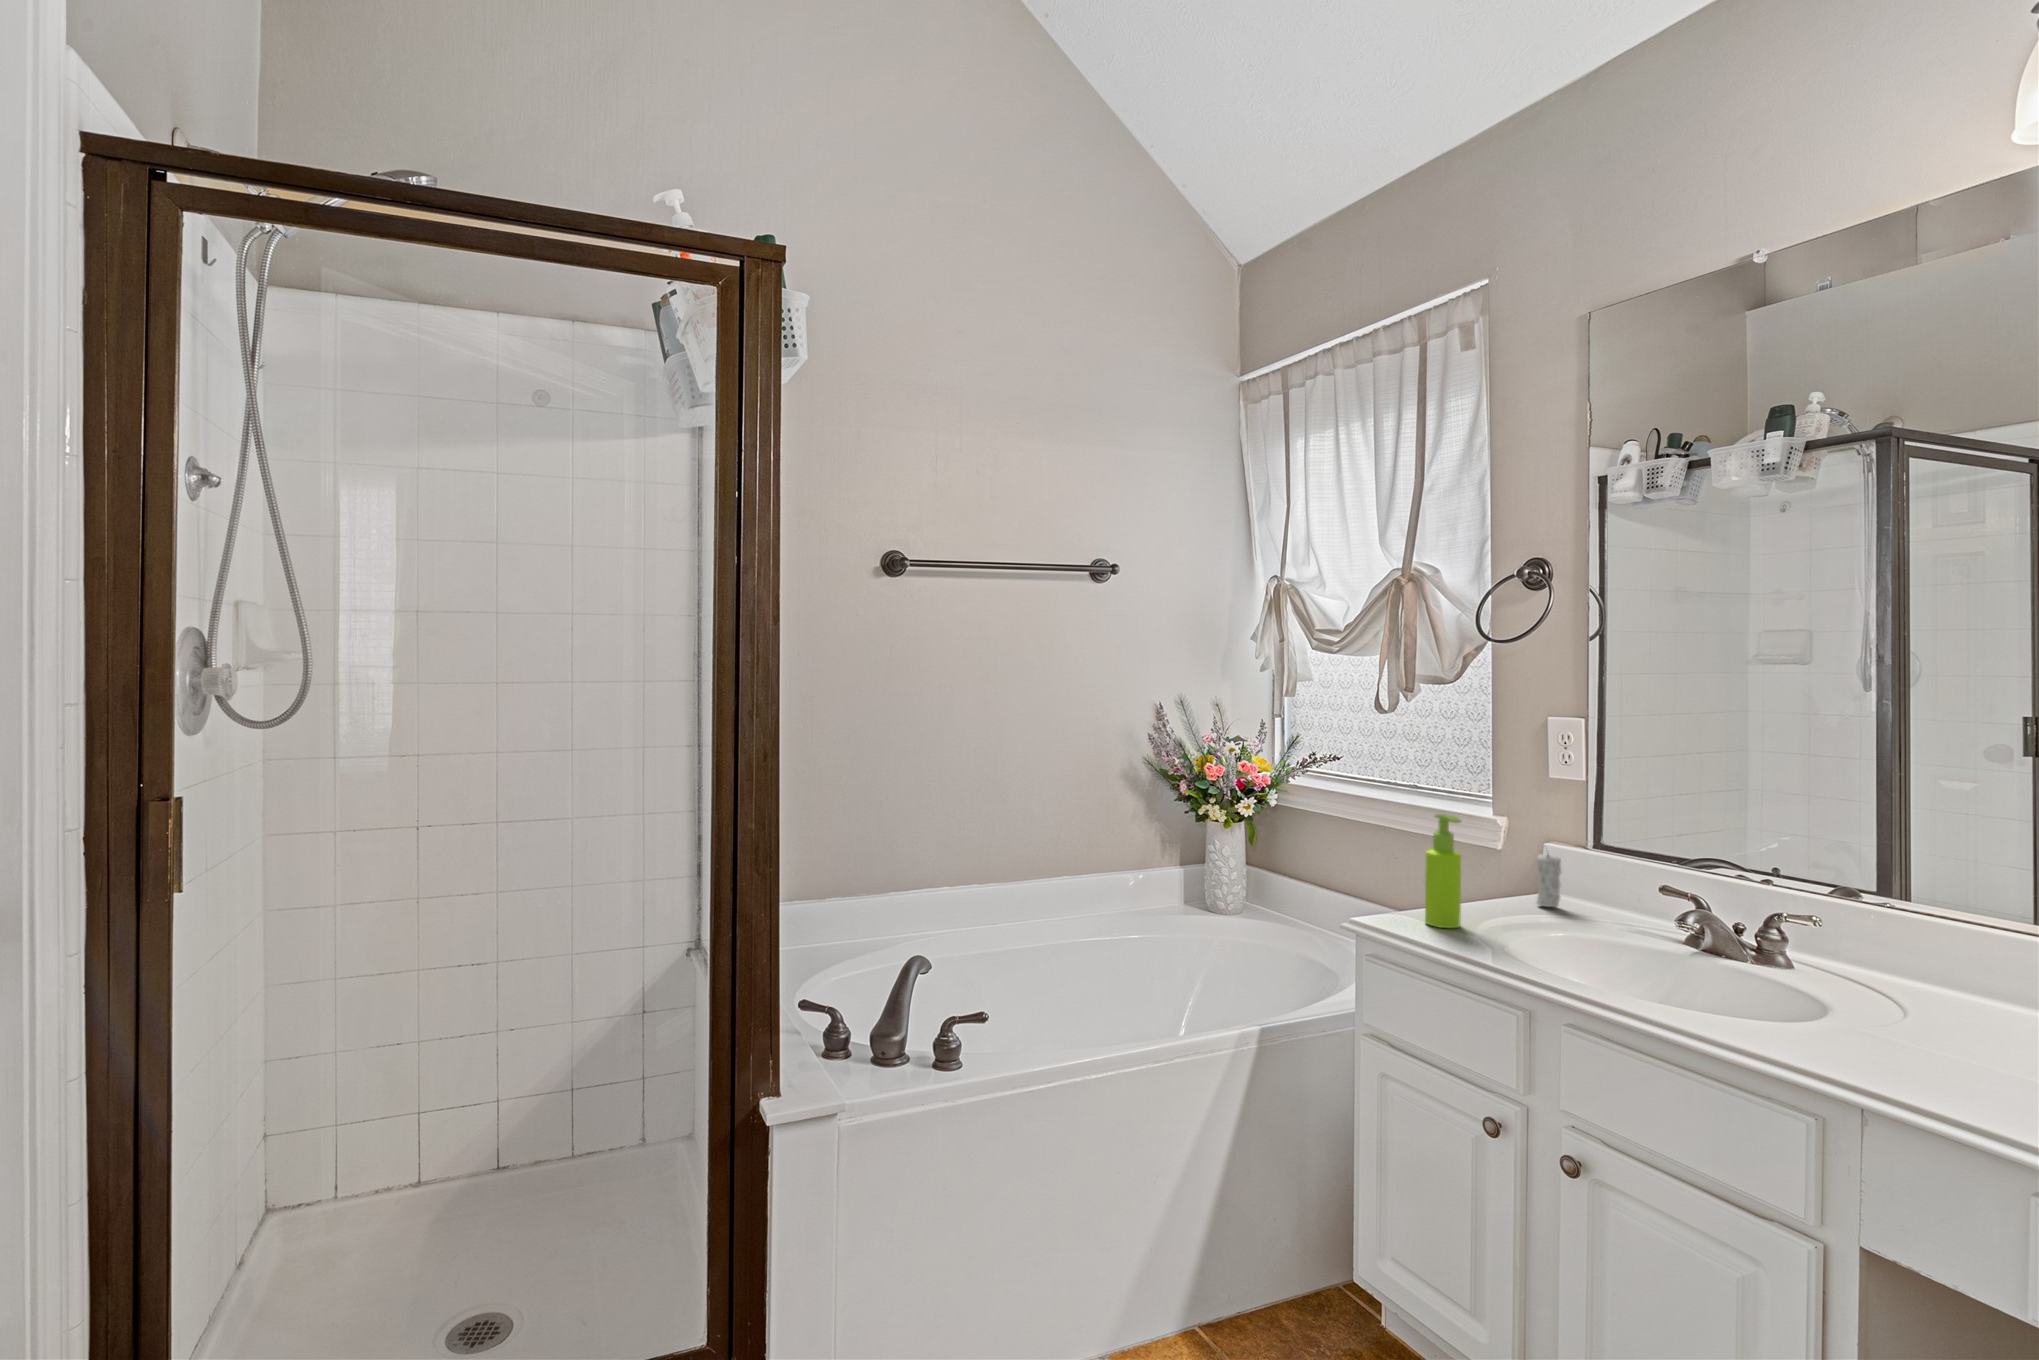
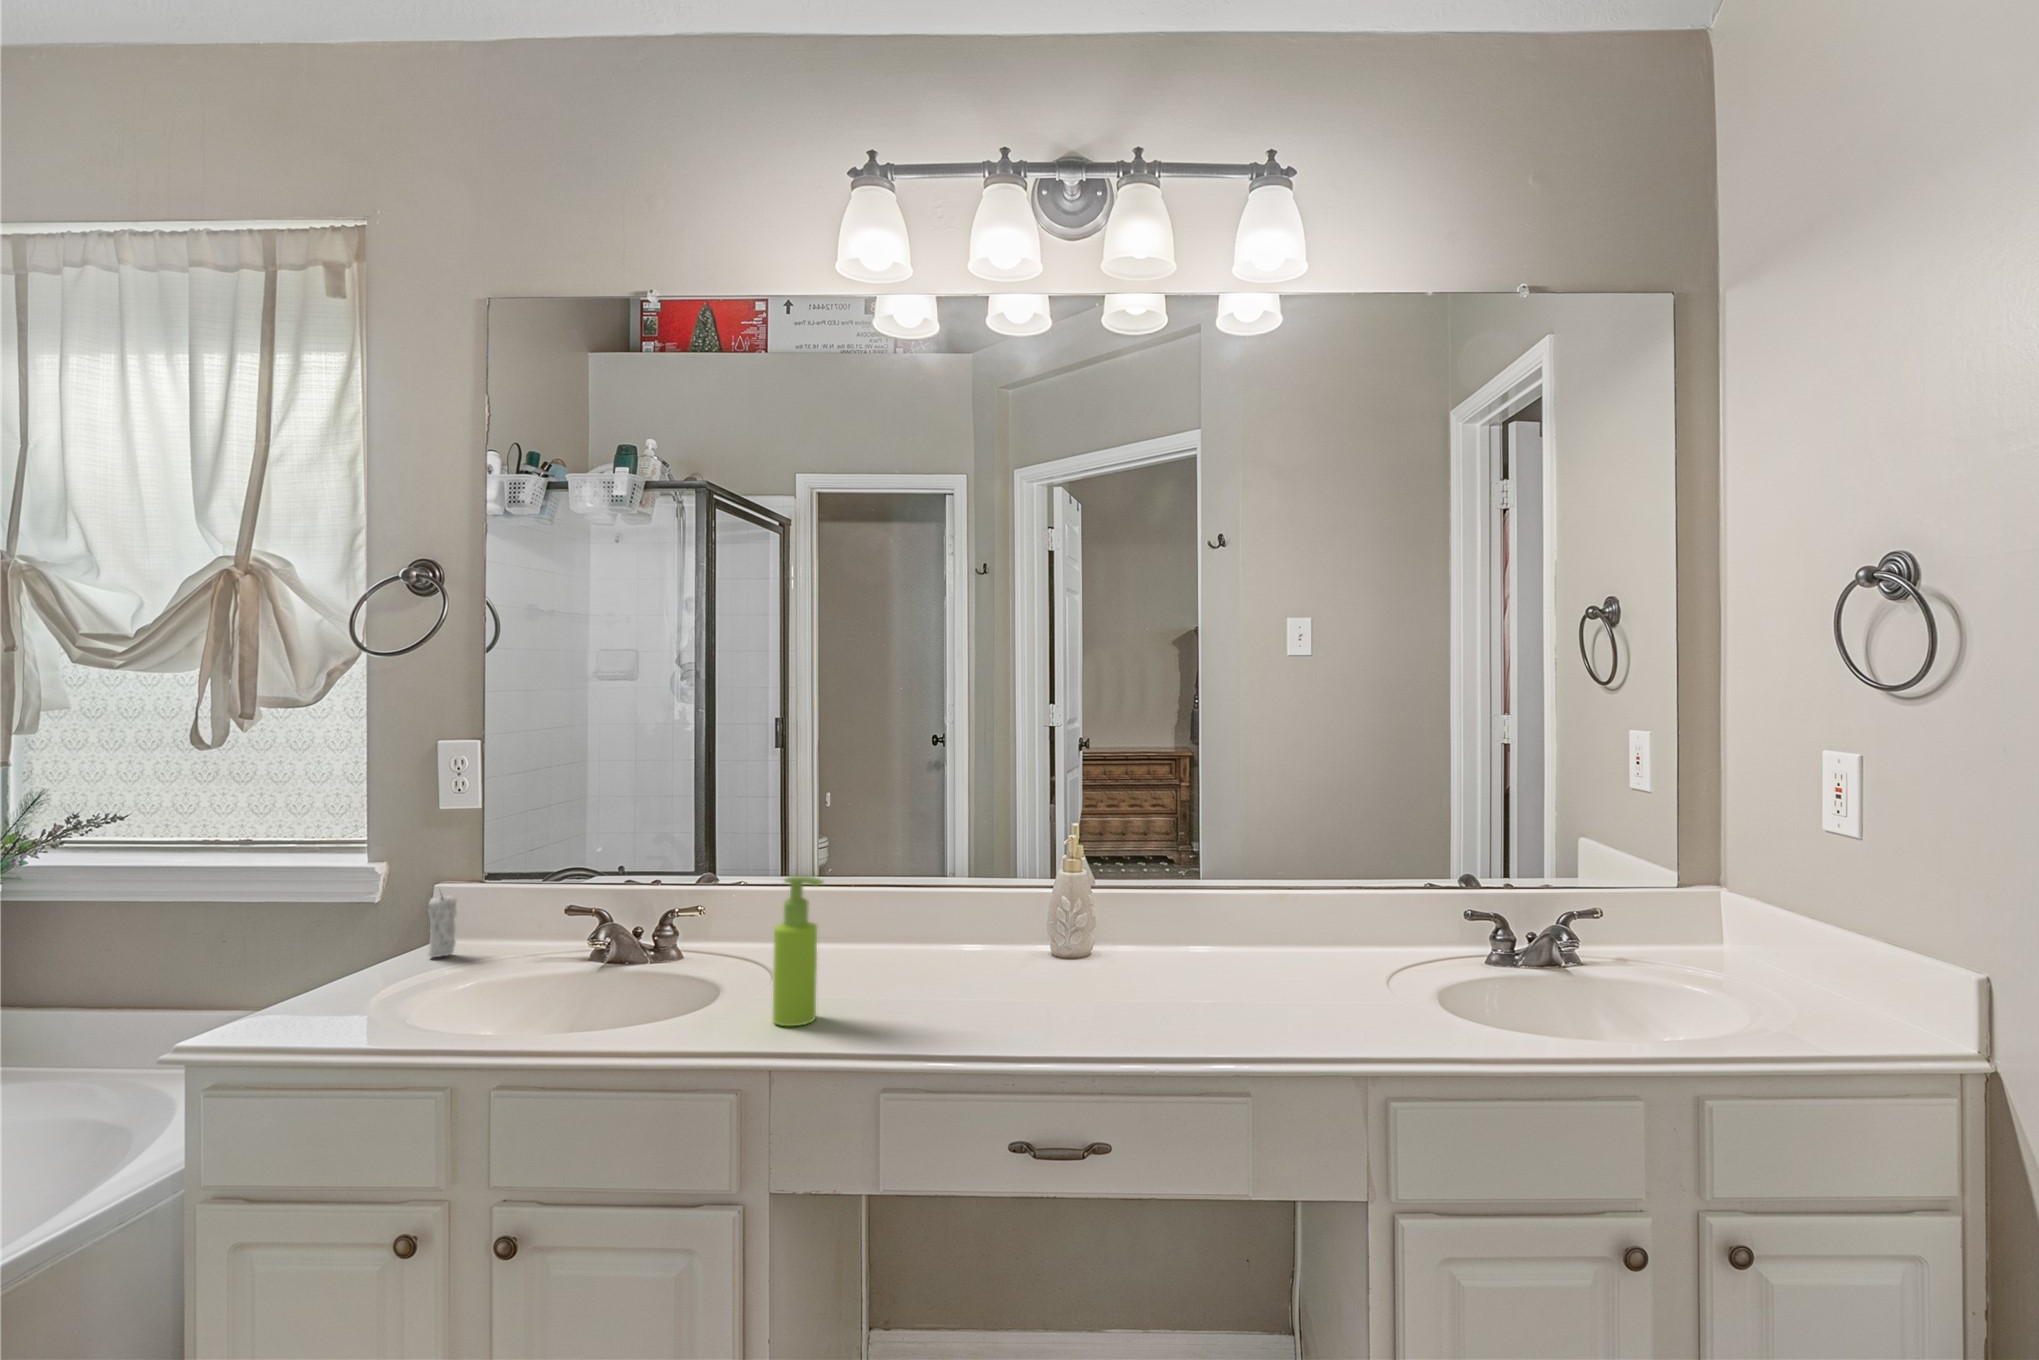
soap dispenser: present [1425,814,1461,928] -> present [773,876,823,1026]

